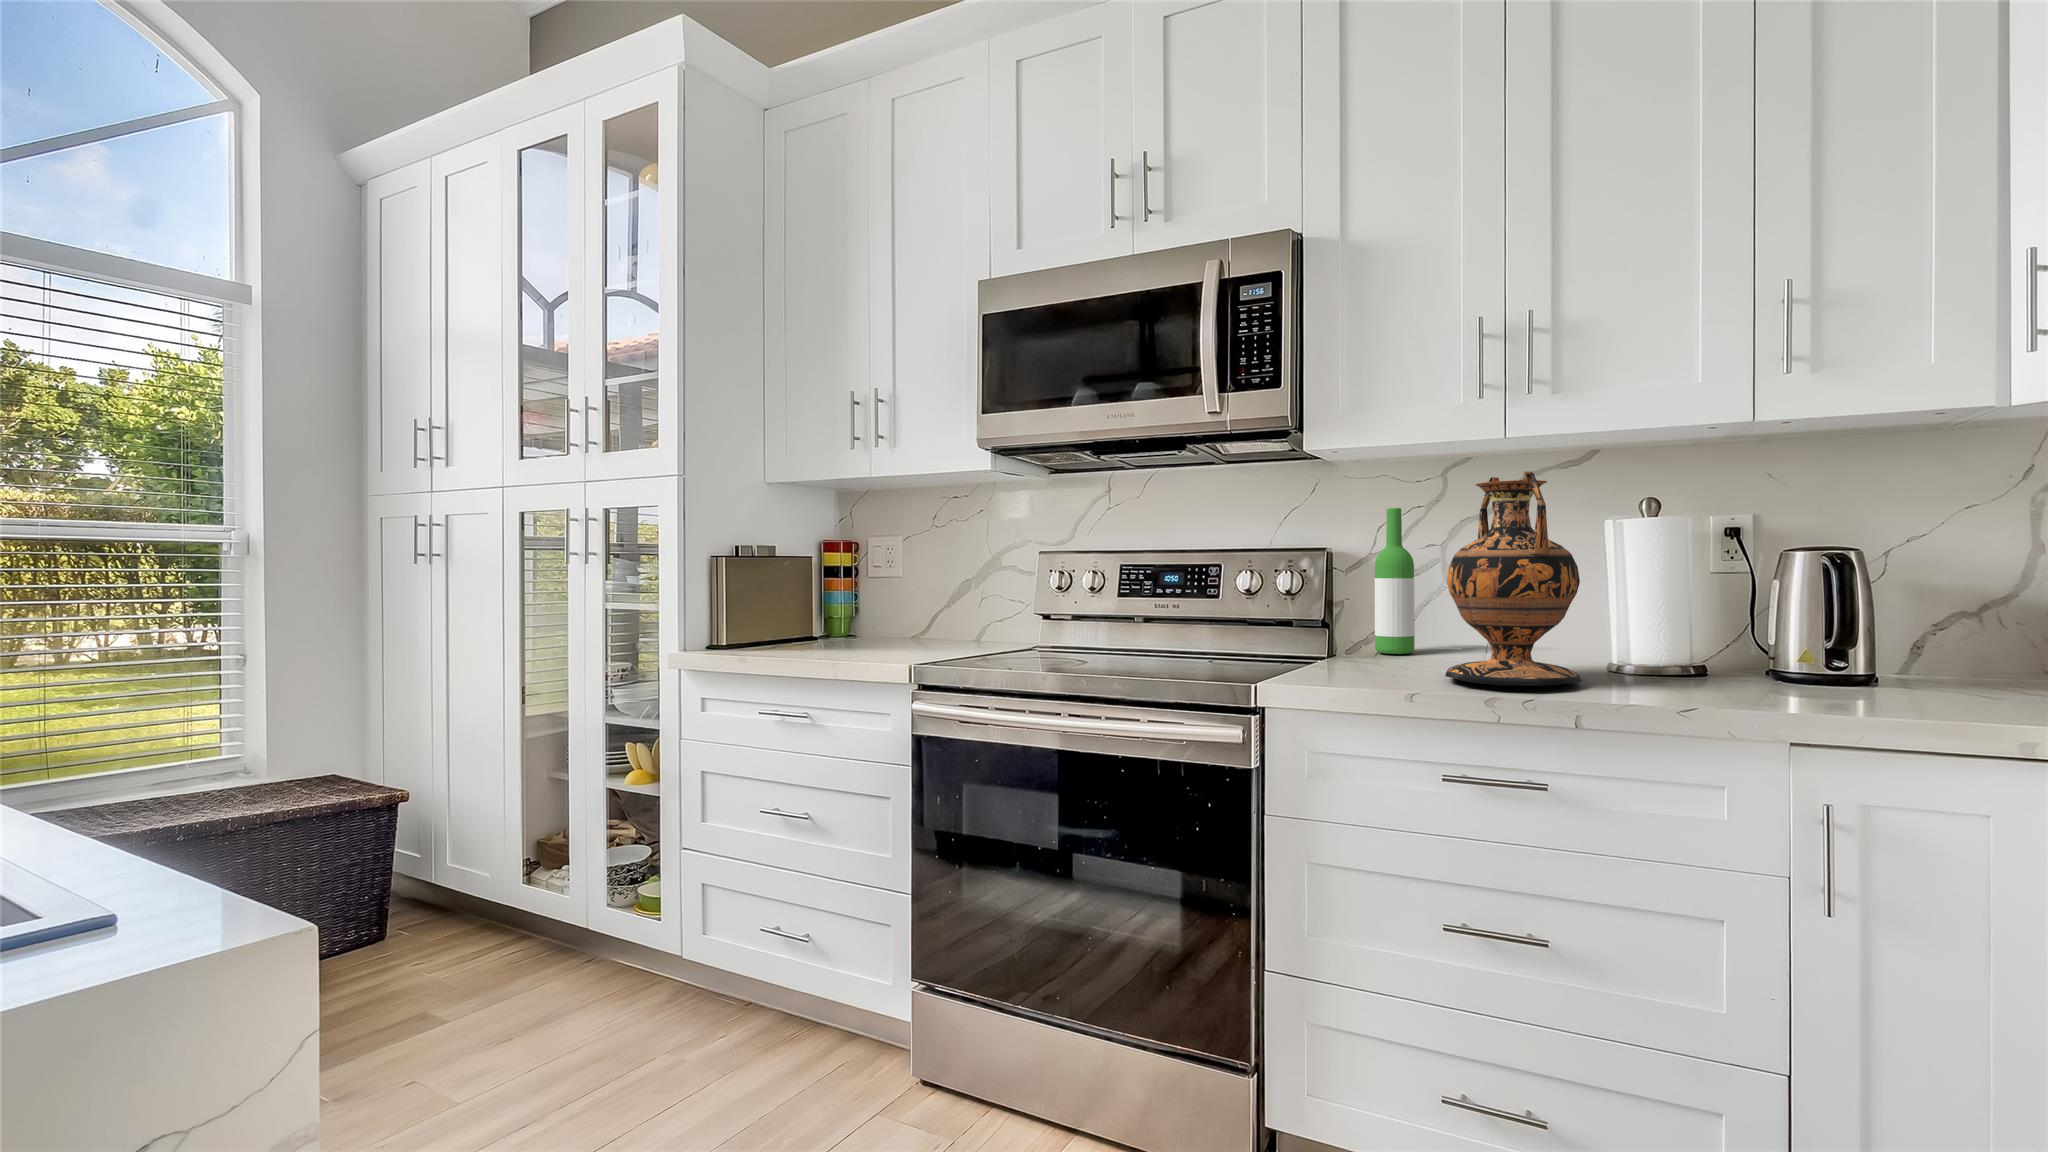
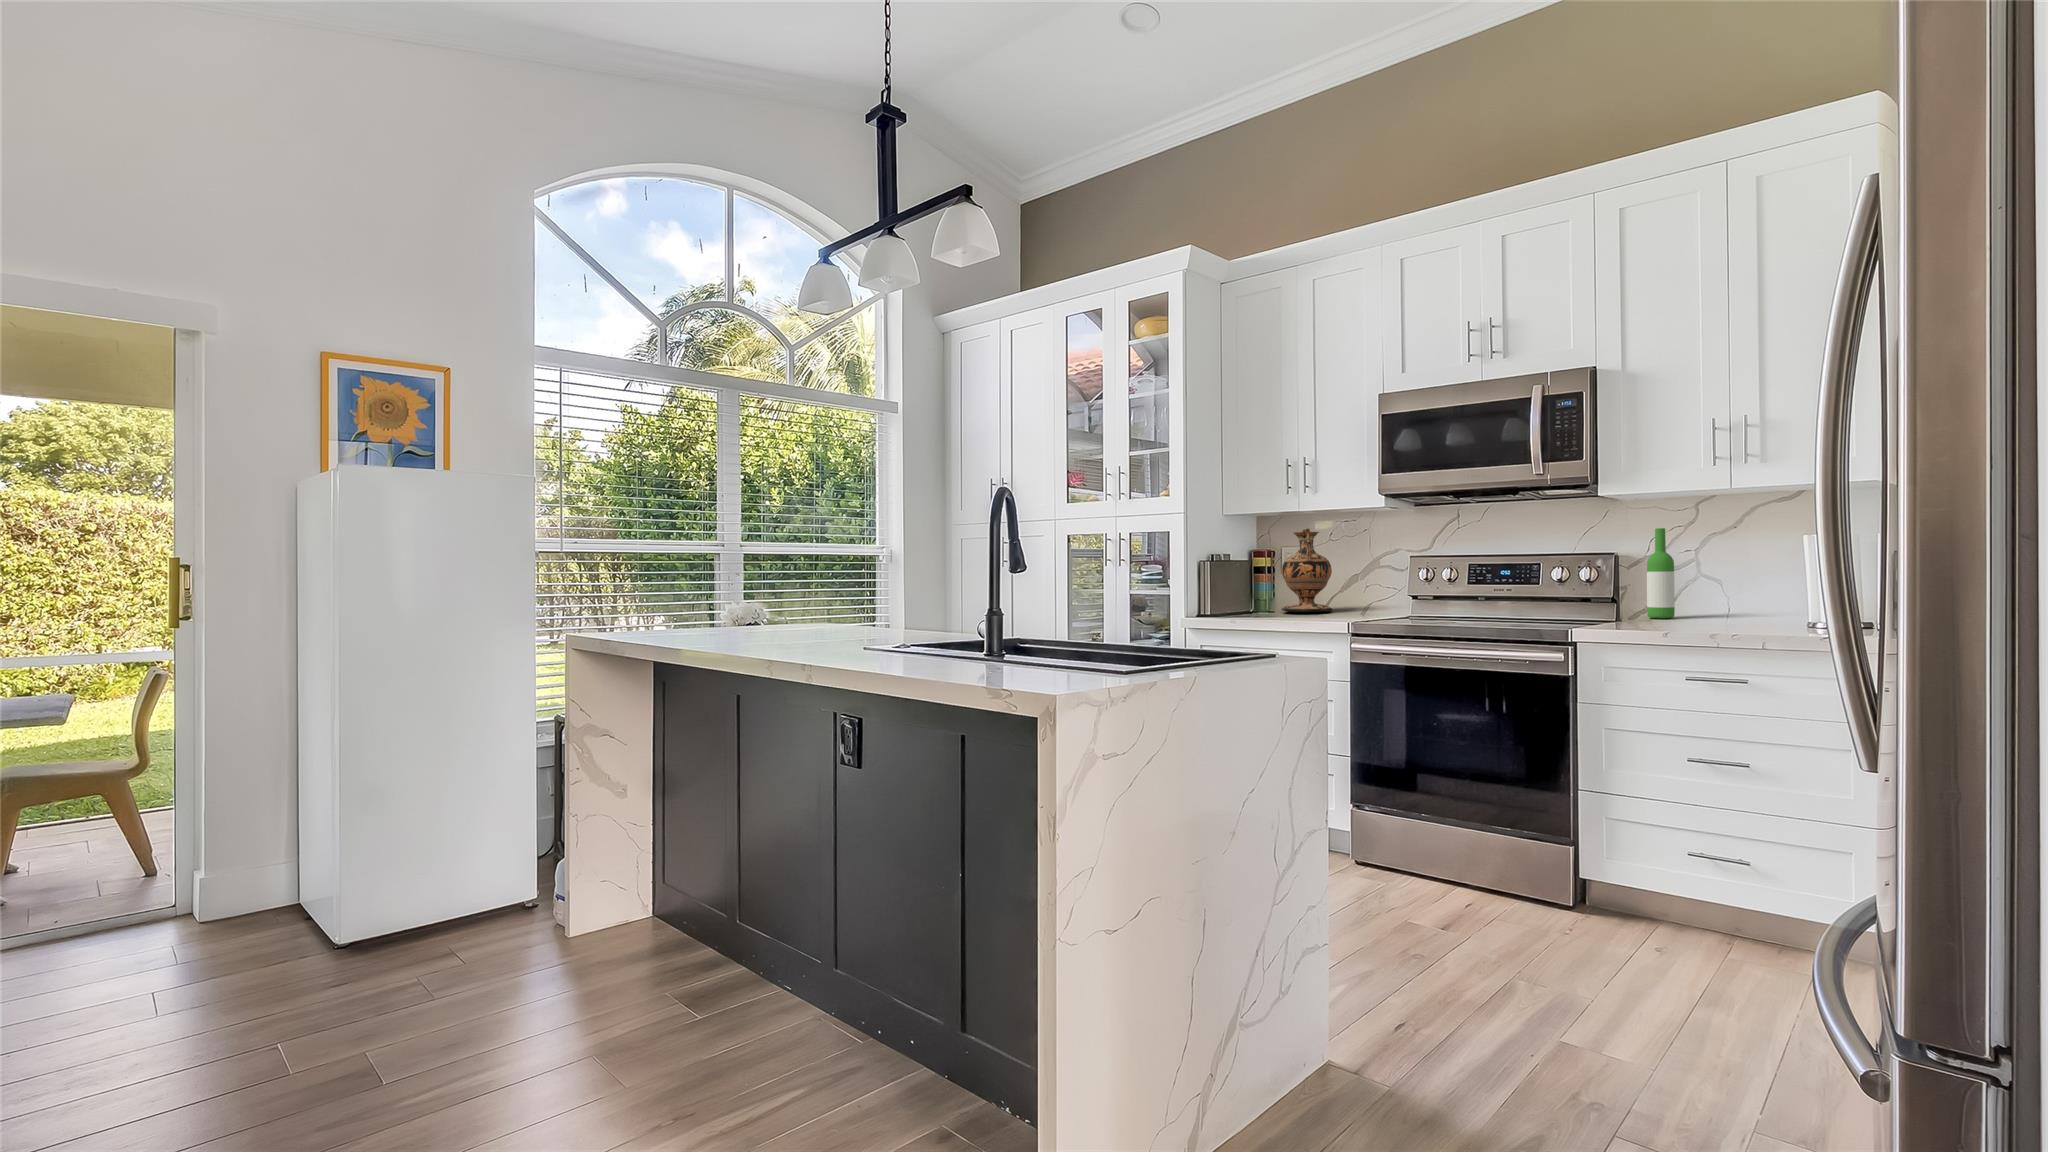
vase: present [1445,471,1582,686] -> present [1281,528,1333,612]

